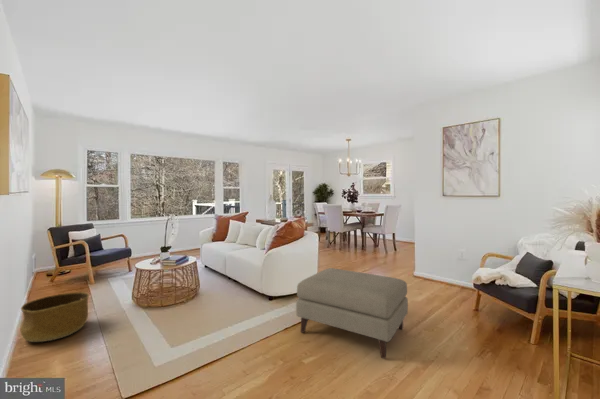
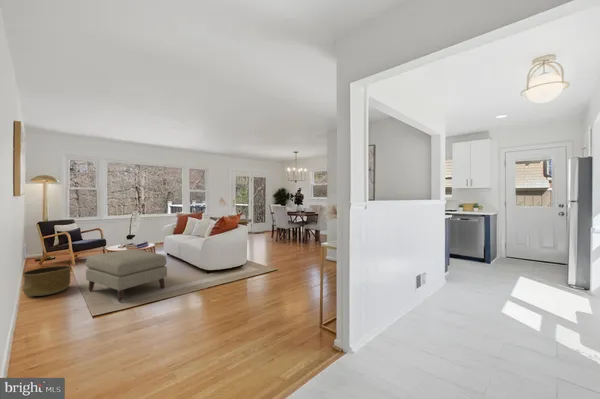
ottoman: present [296,268,408,359] -> present [86,249,167,302]

